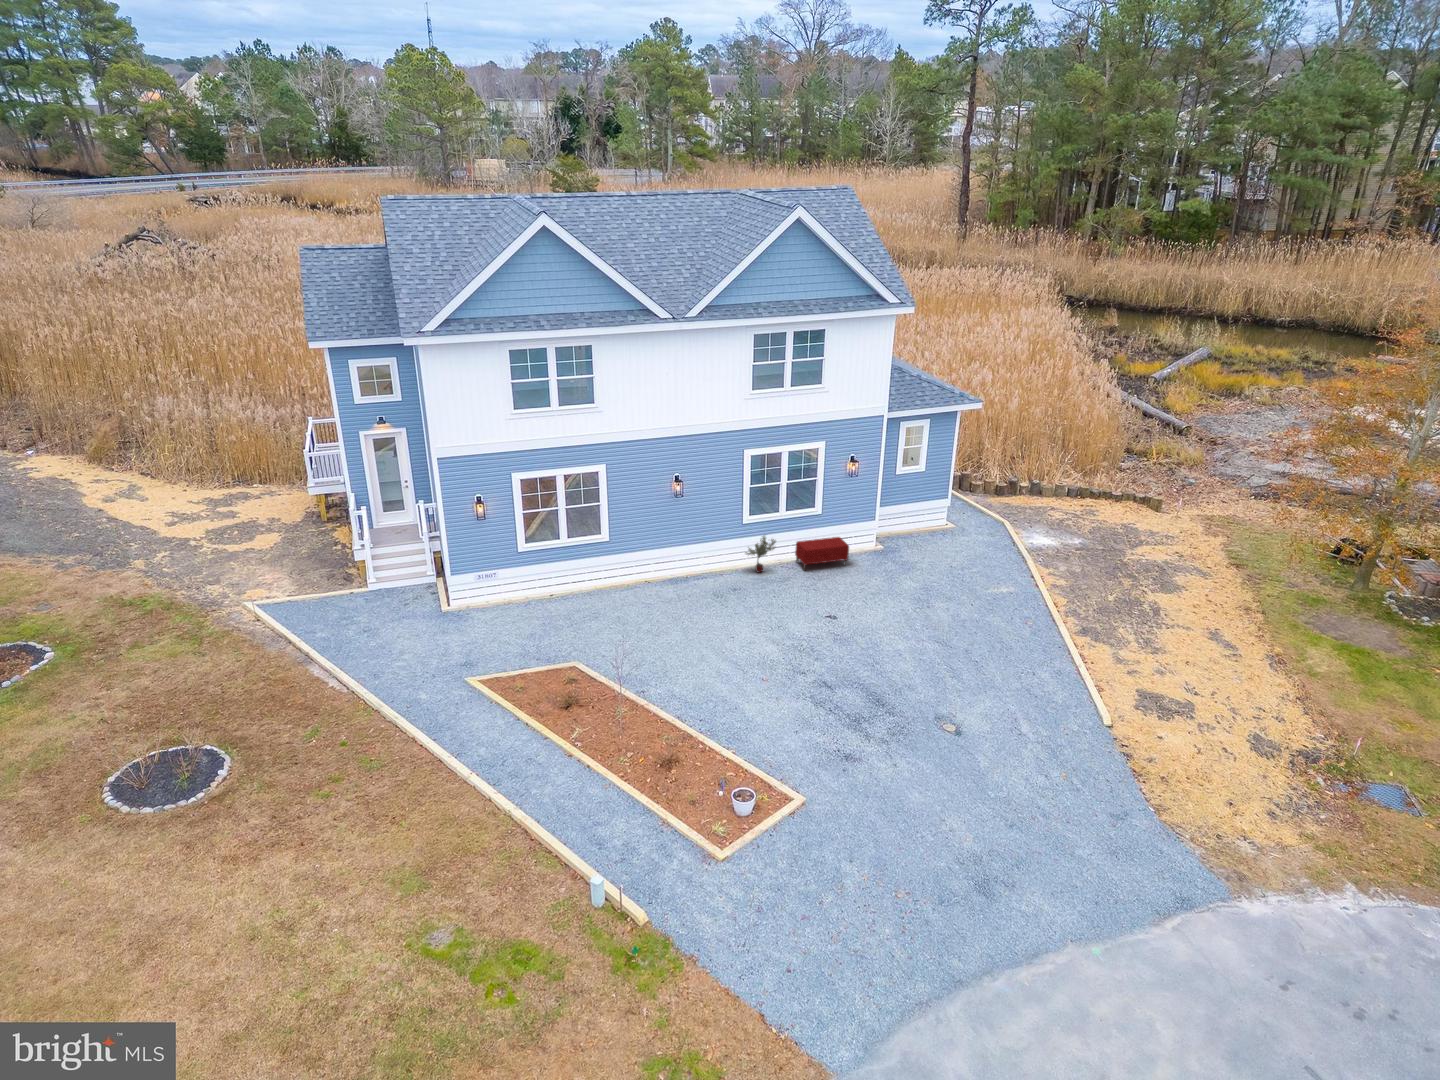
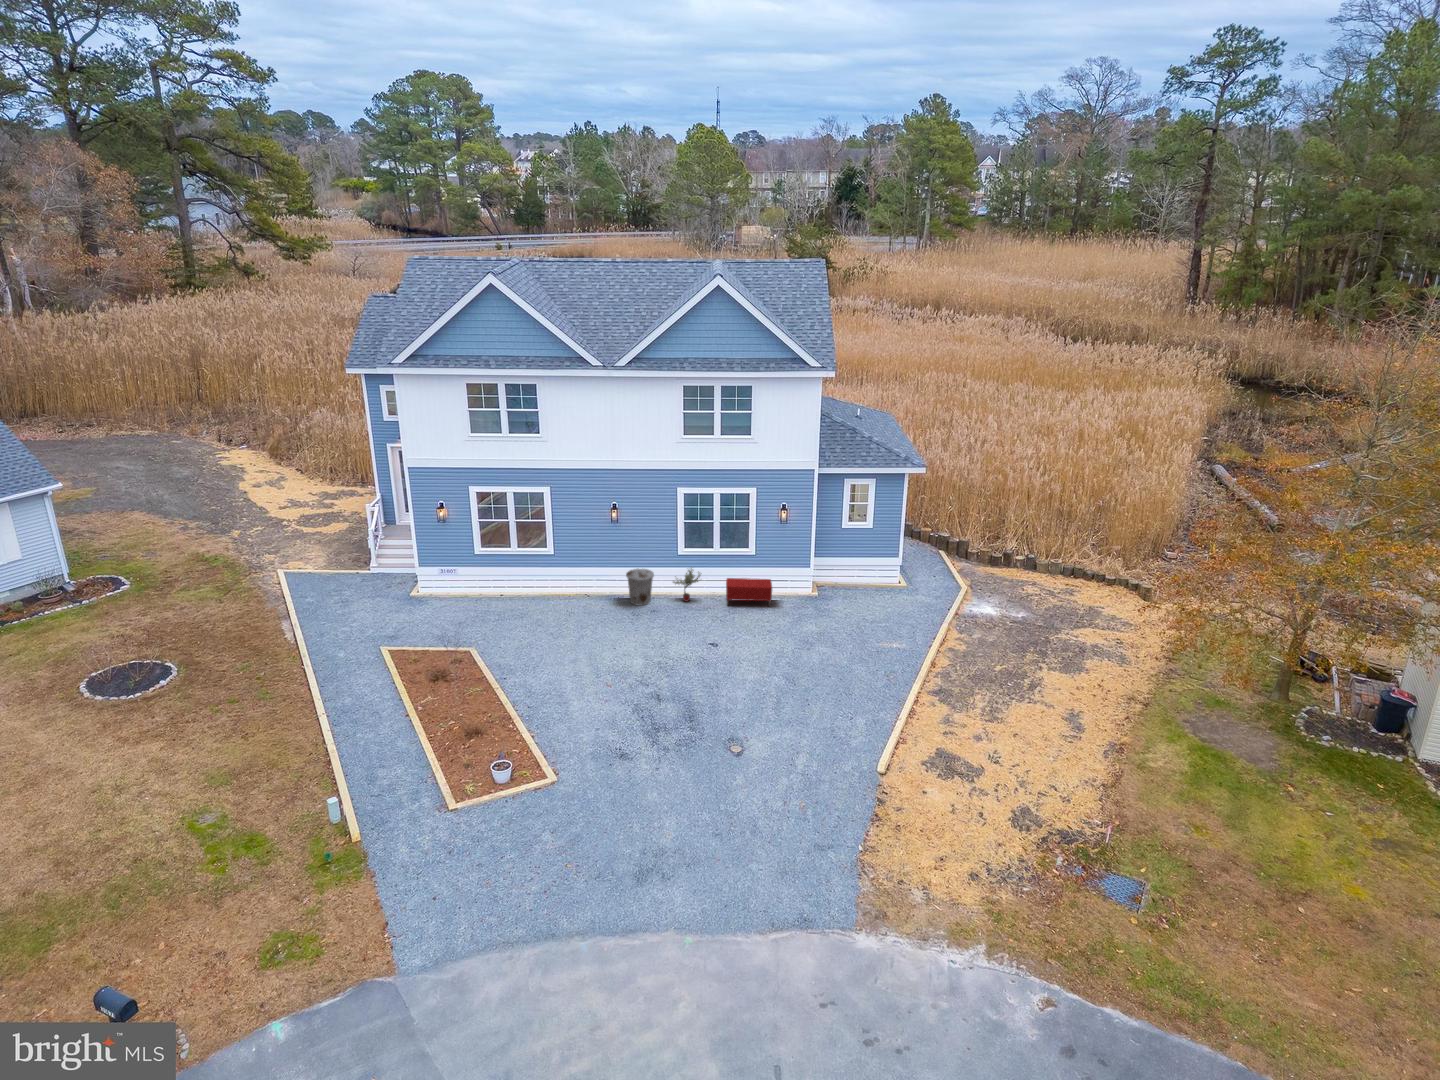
trash can: none [698,543,729,584] -> present [626,569,654,606]

